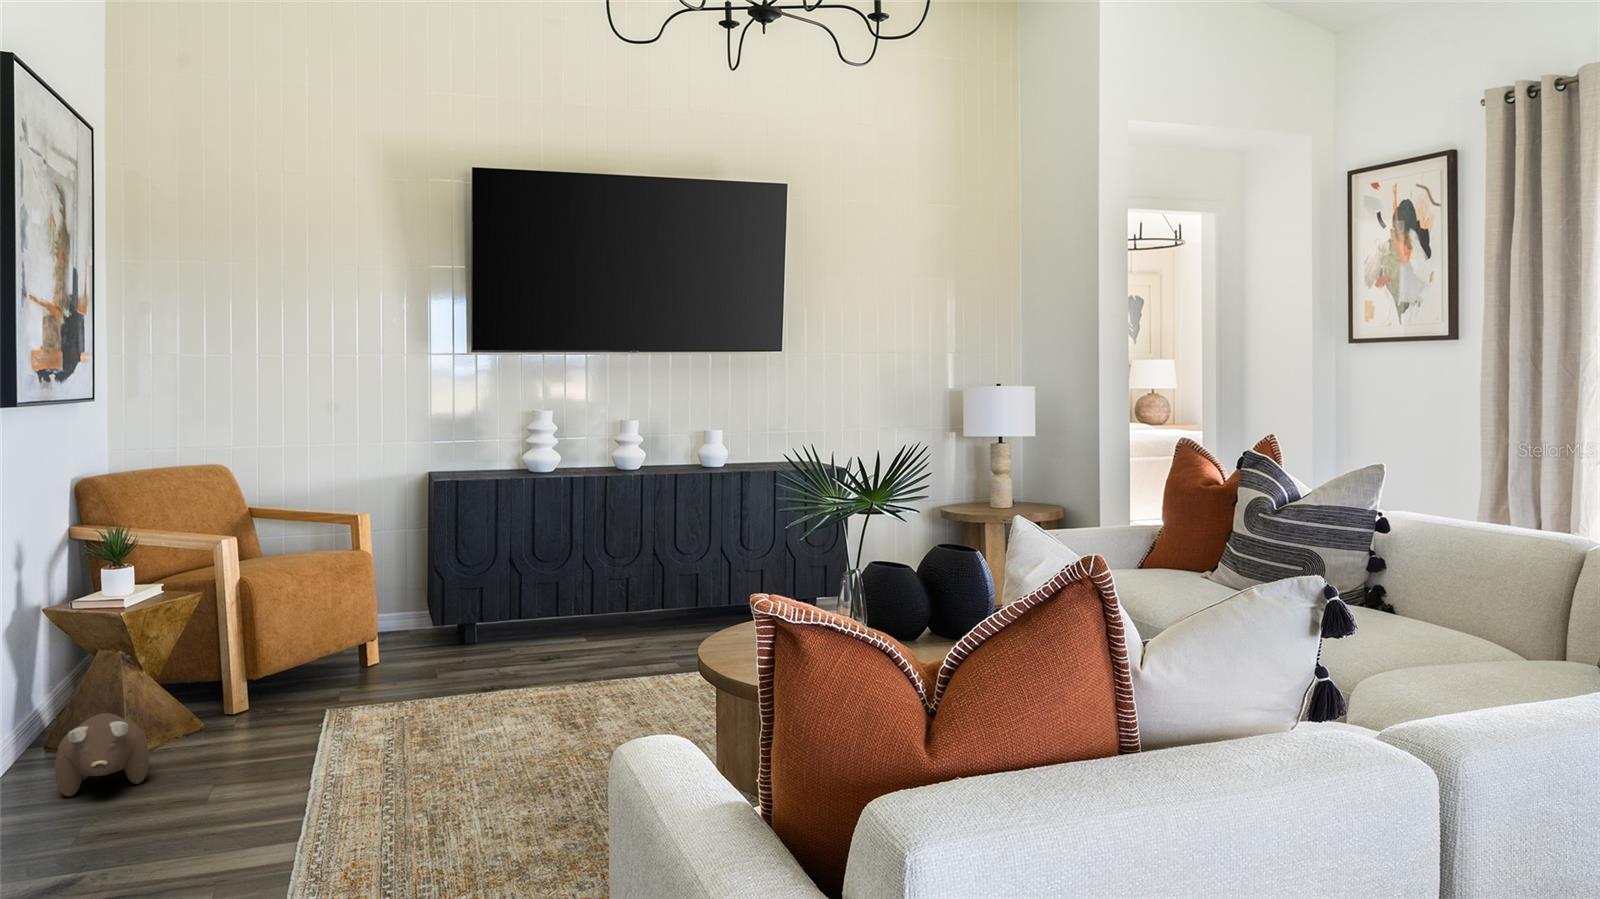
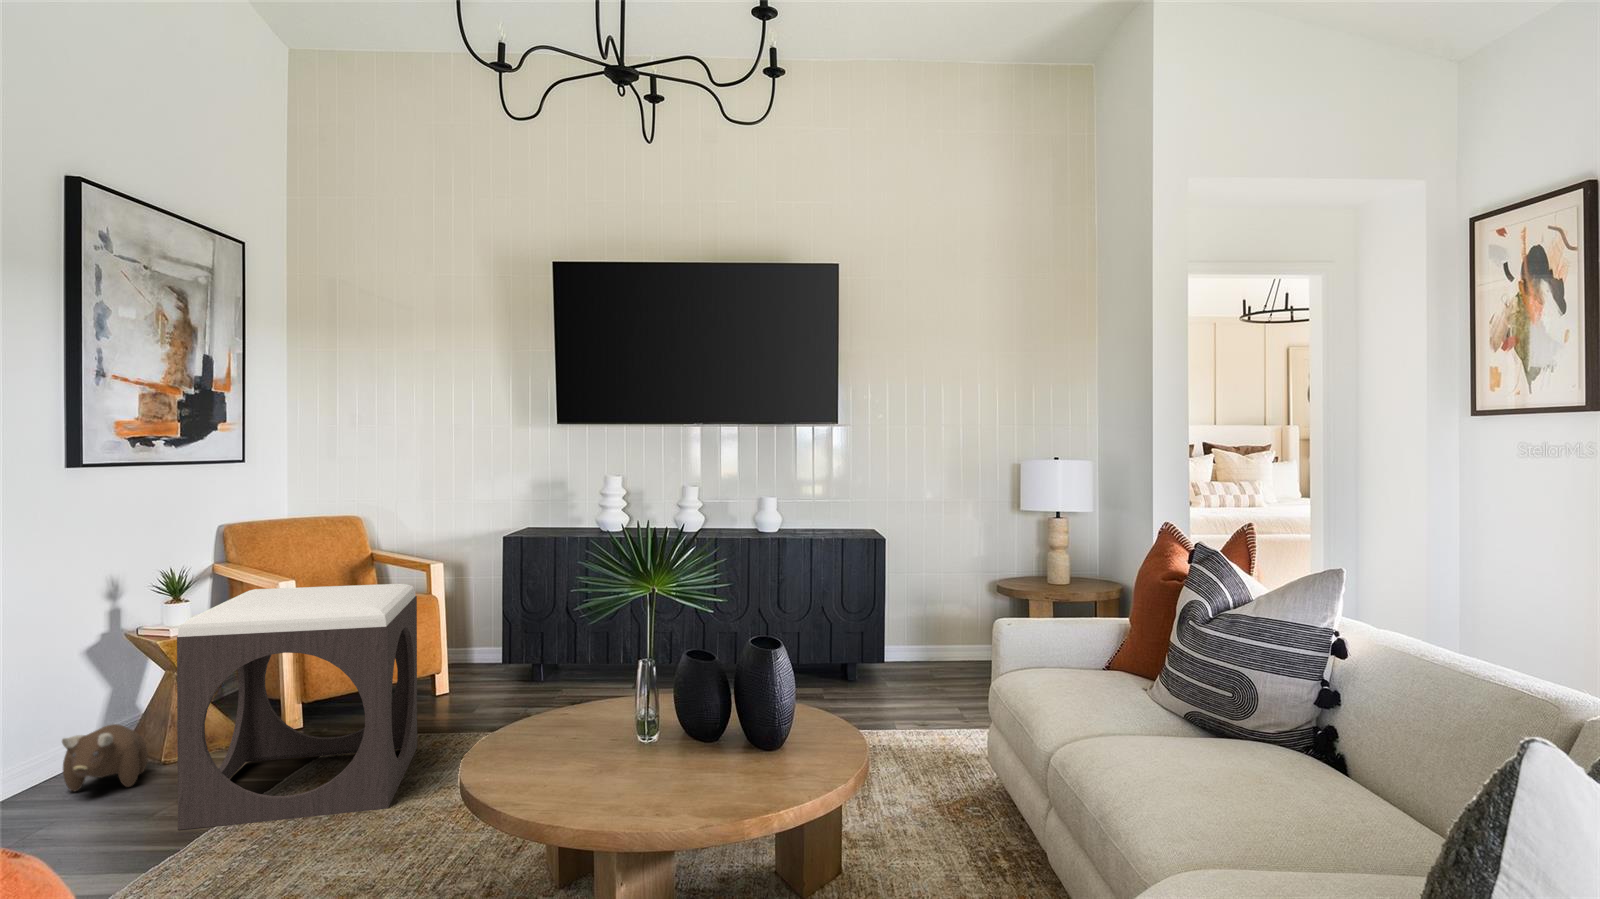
footstool: none [246,529,496,812] -> present [177,584,417,830]

